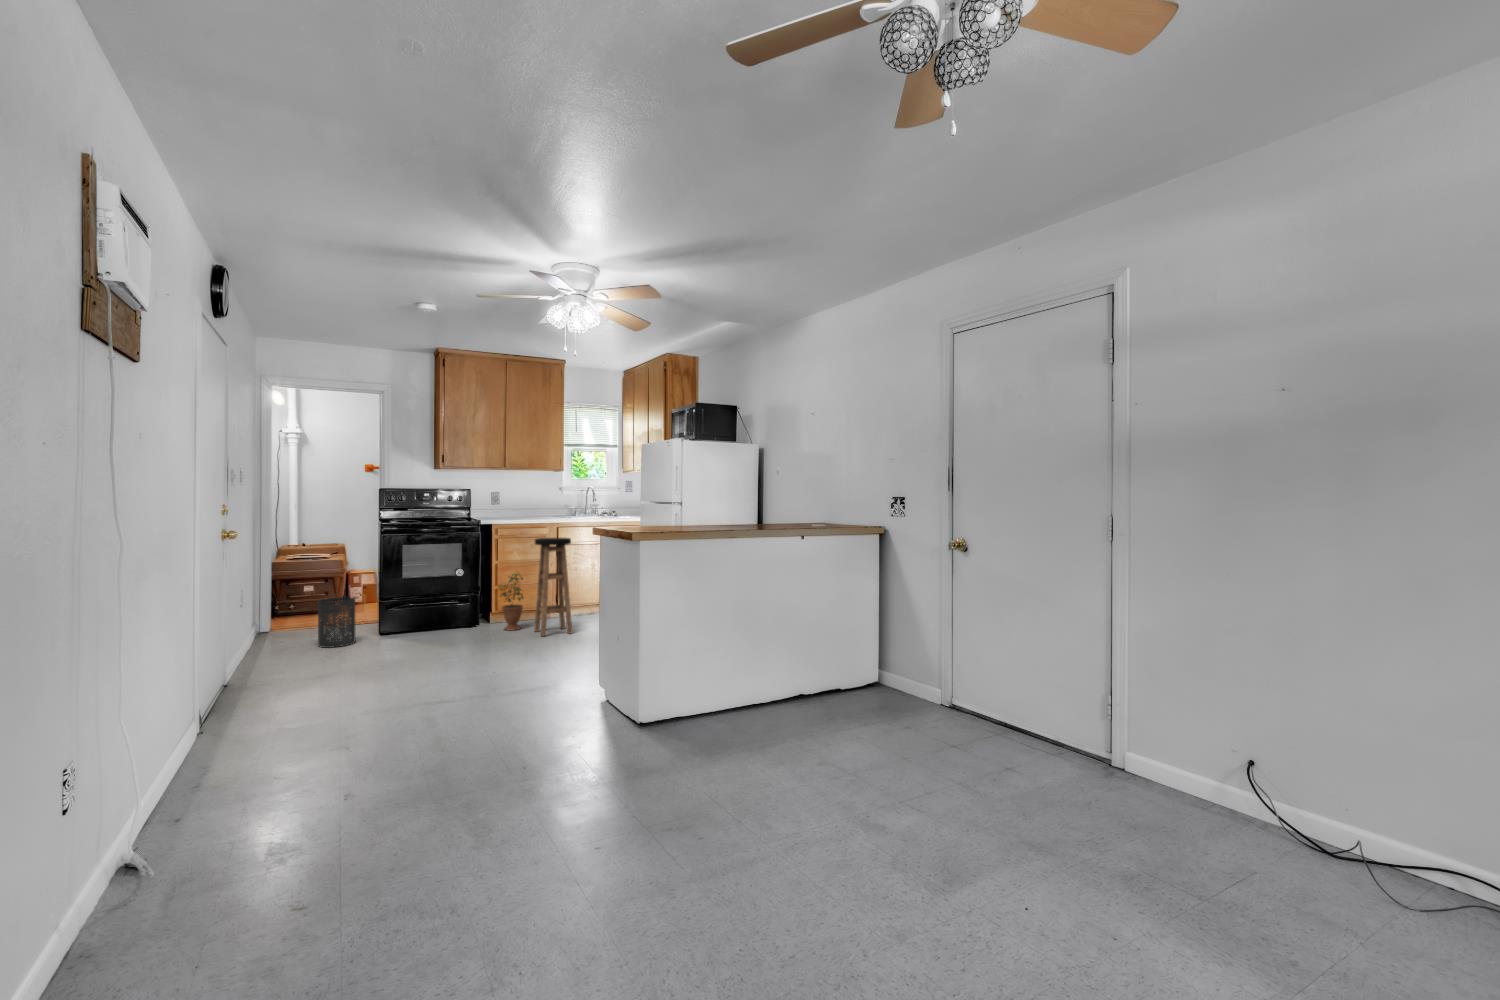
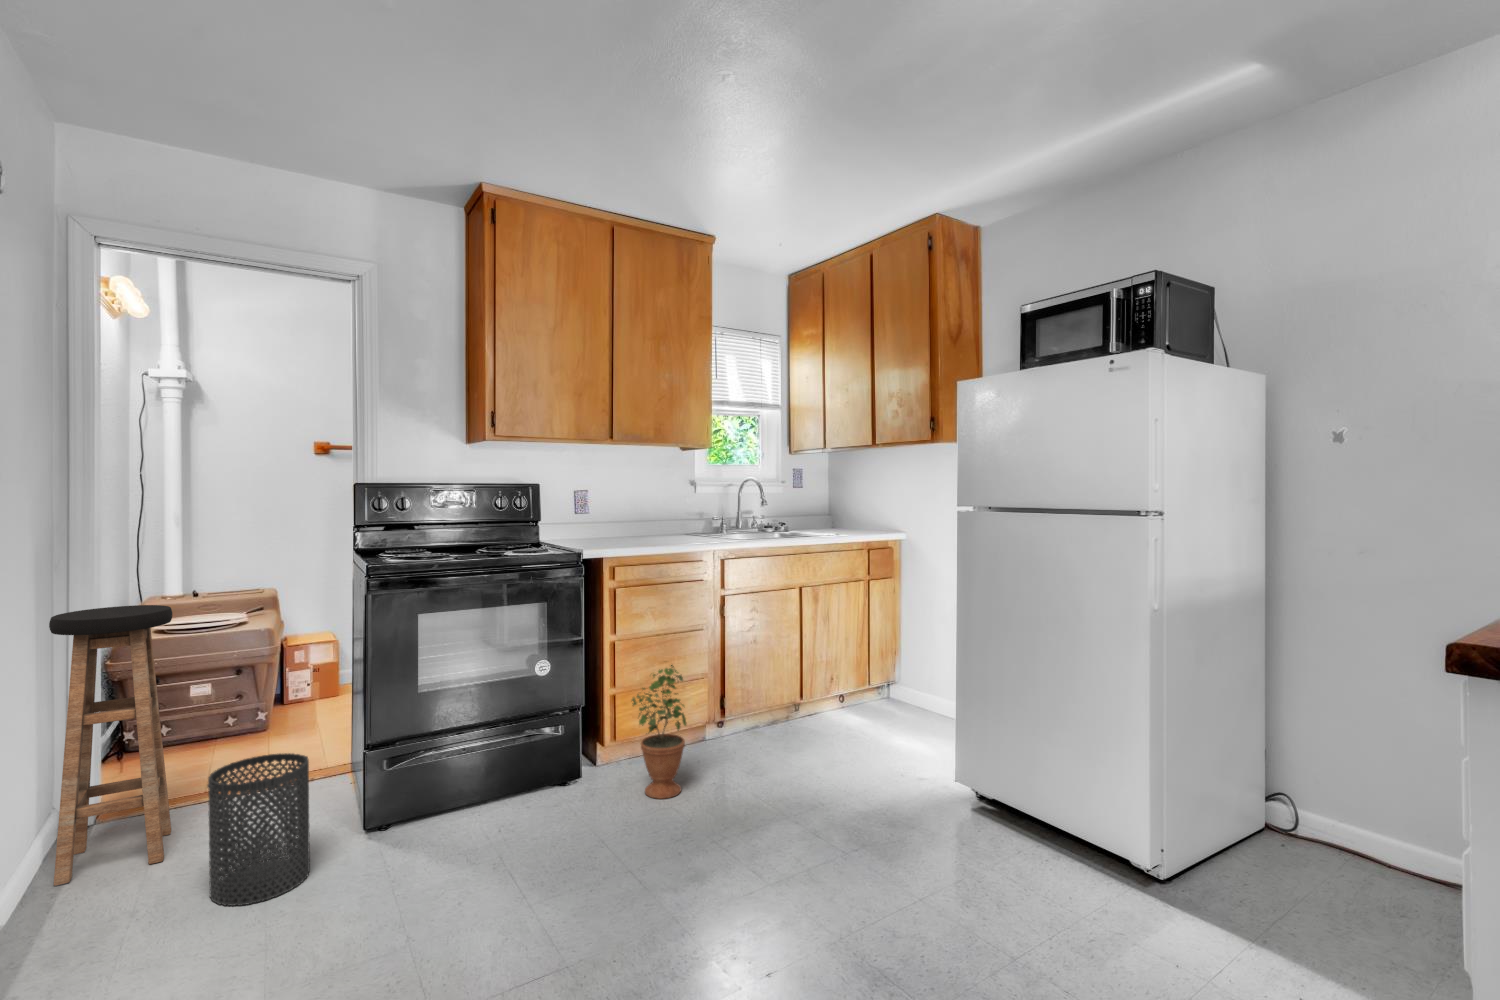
bar stool: present [534,538,572,636] -> present [49,605,172,886]

